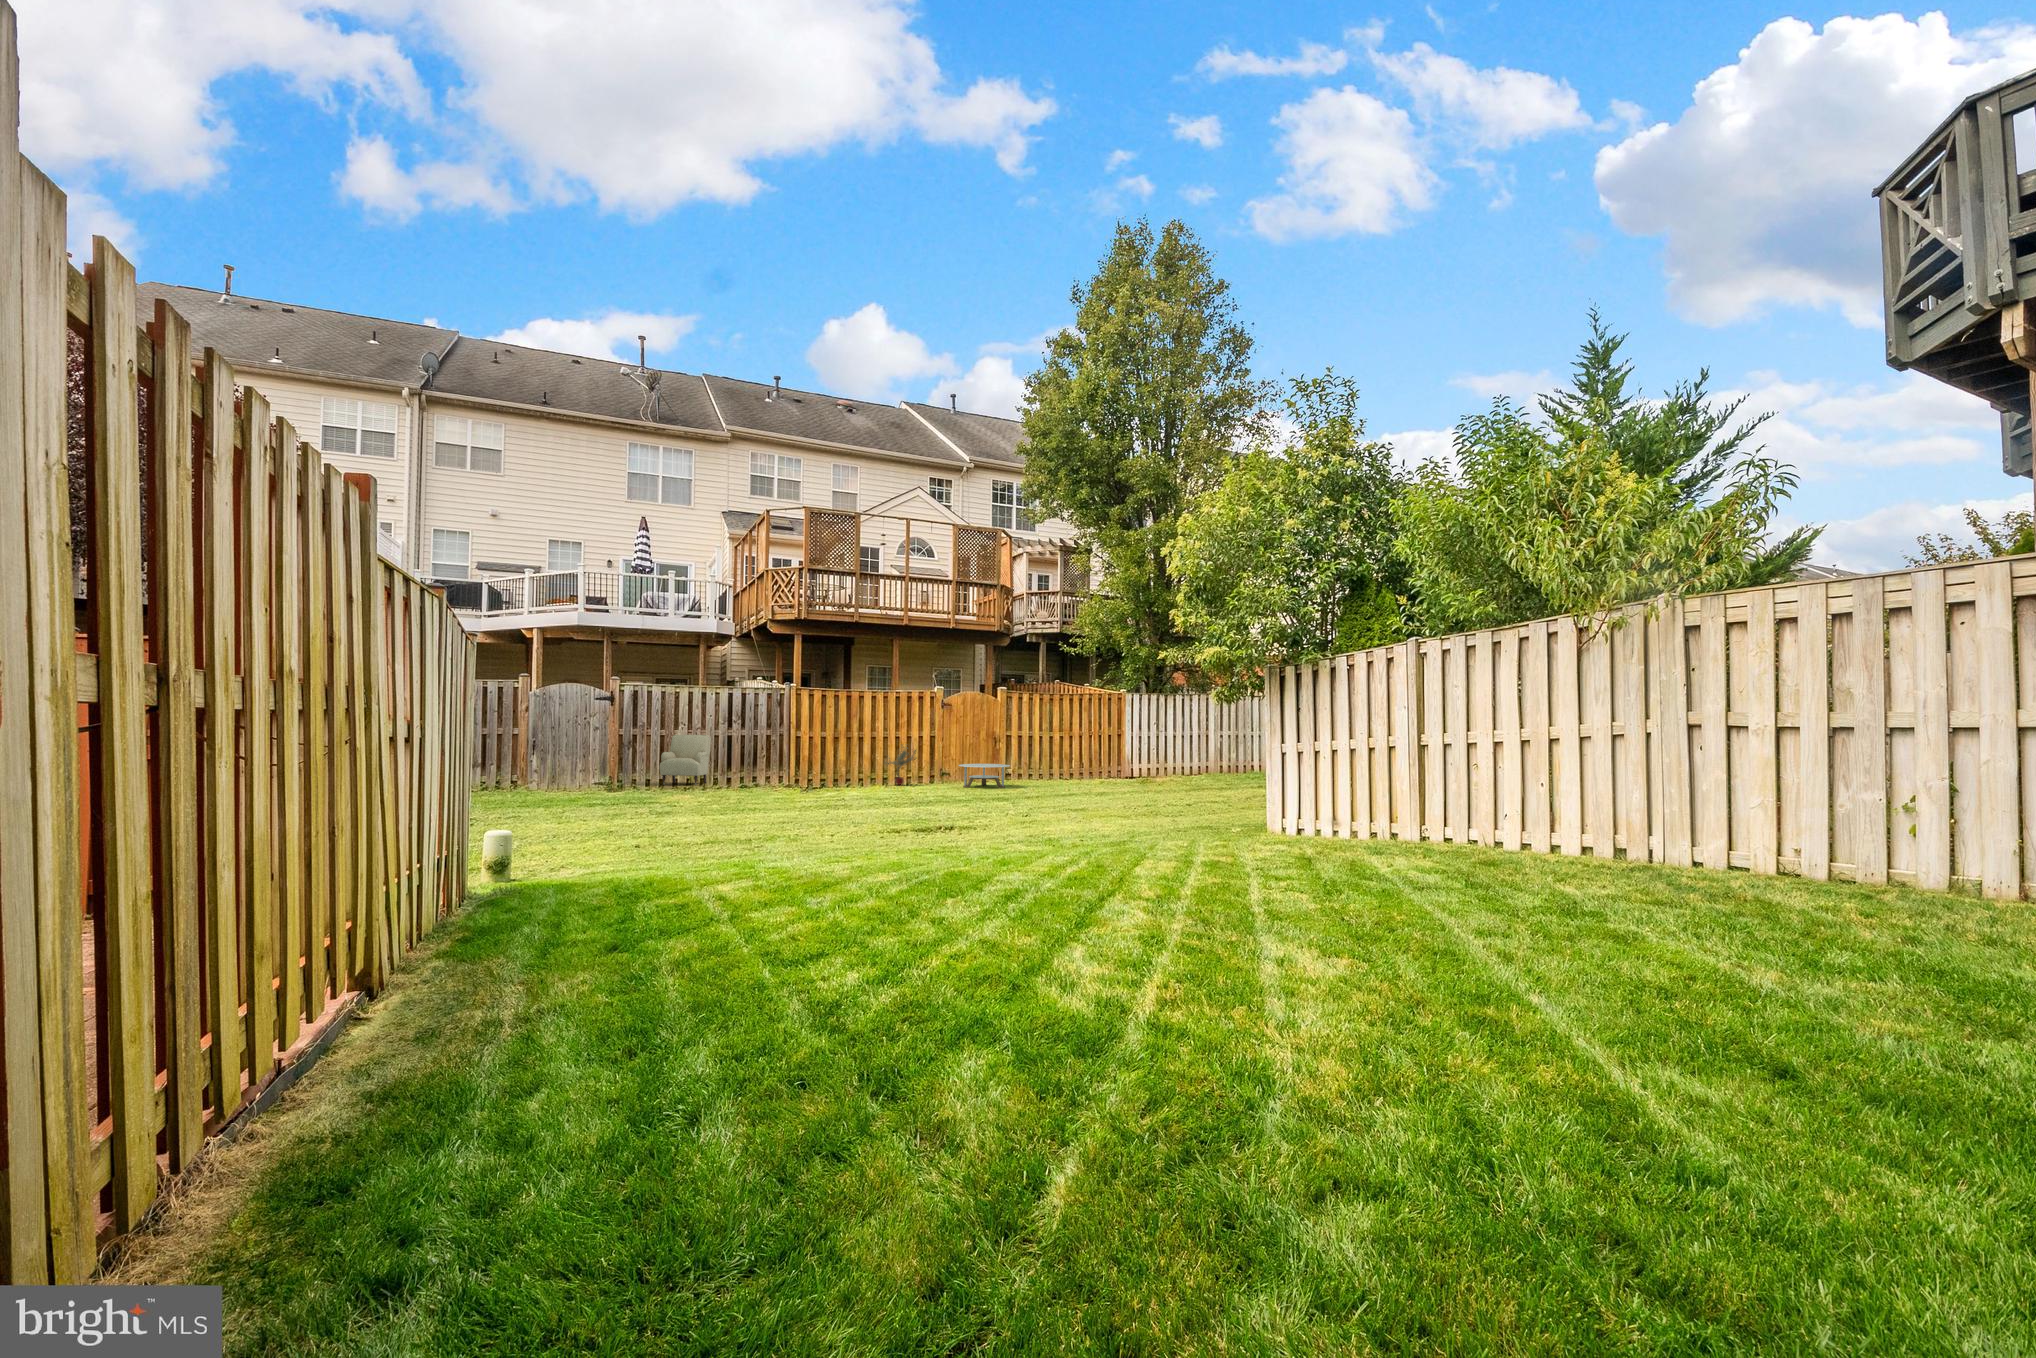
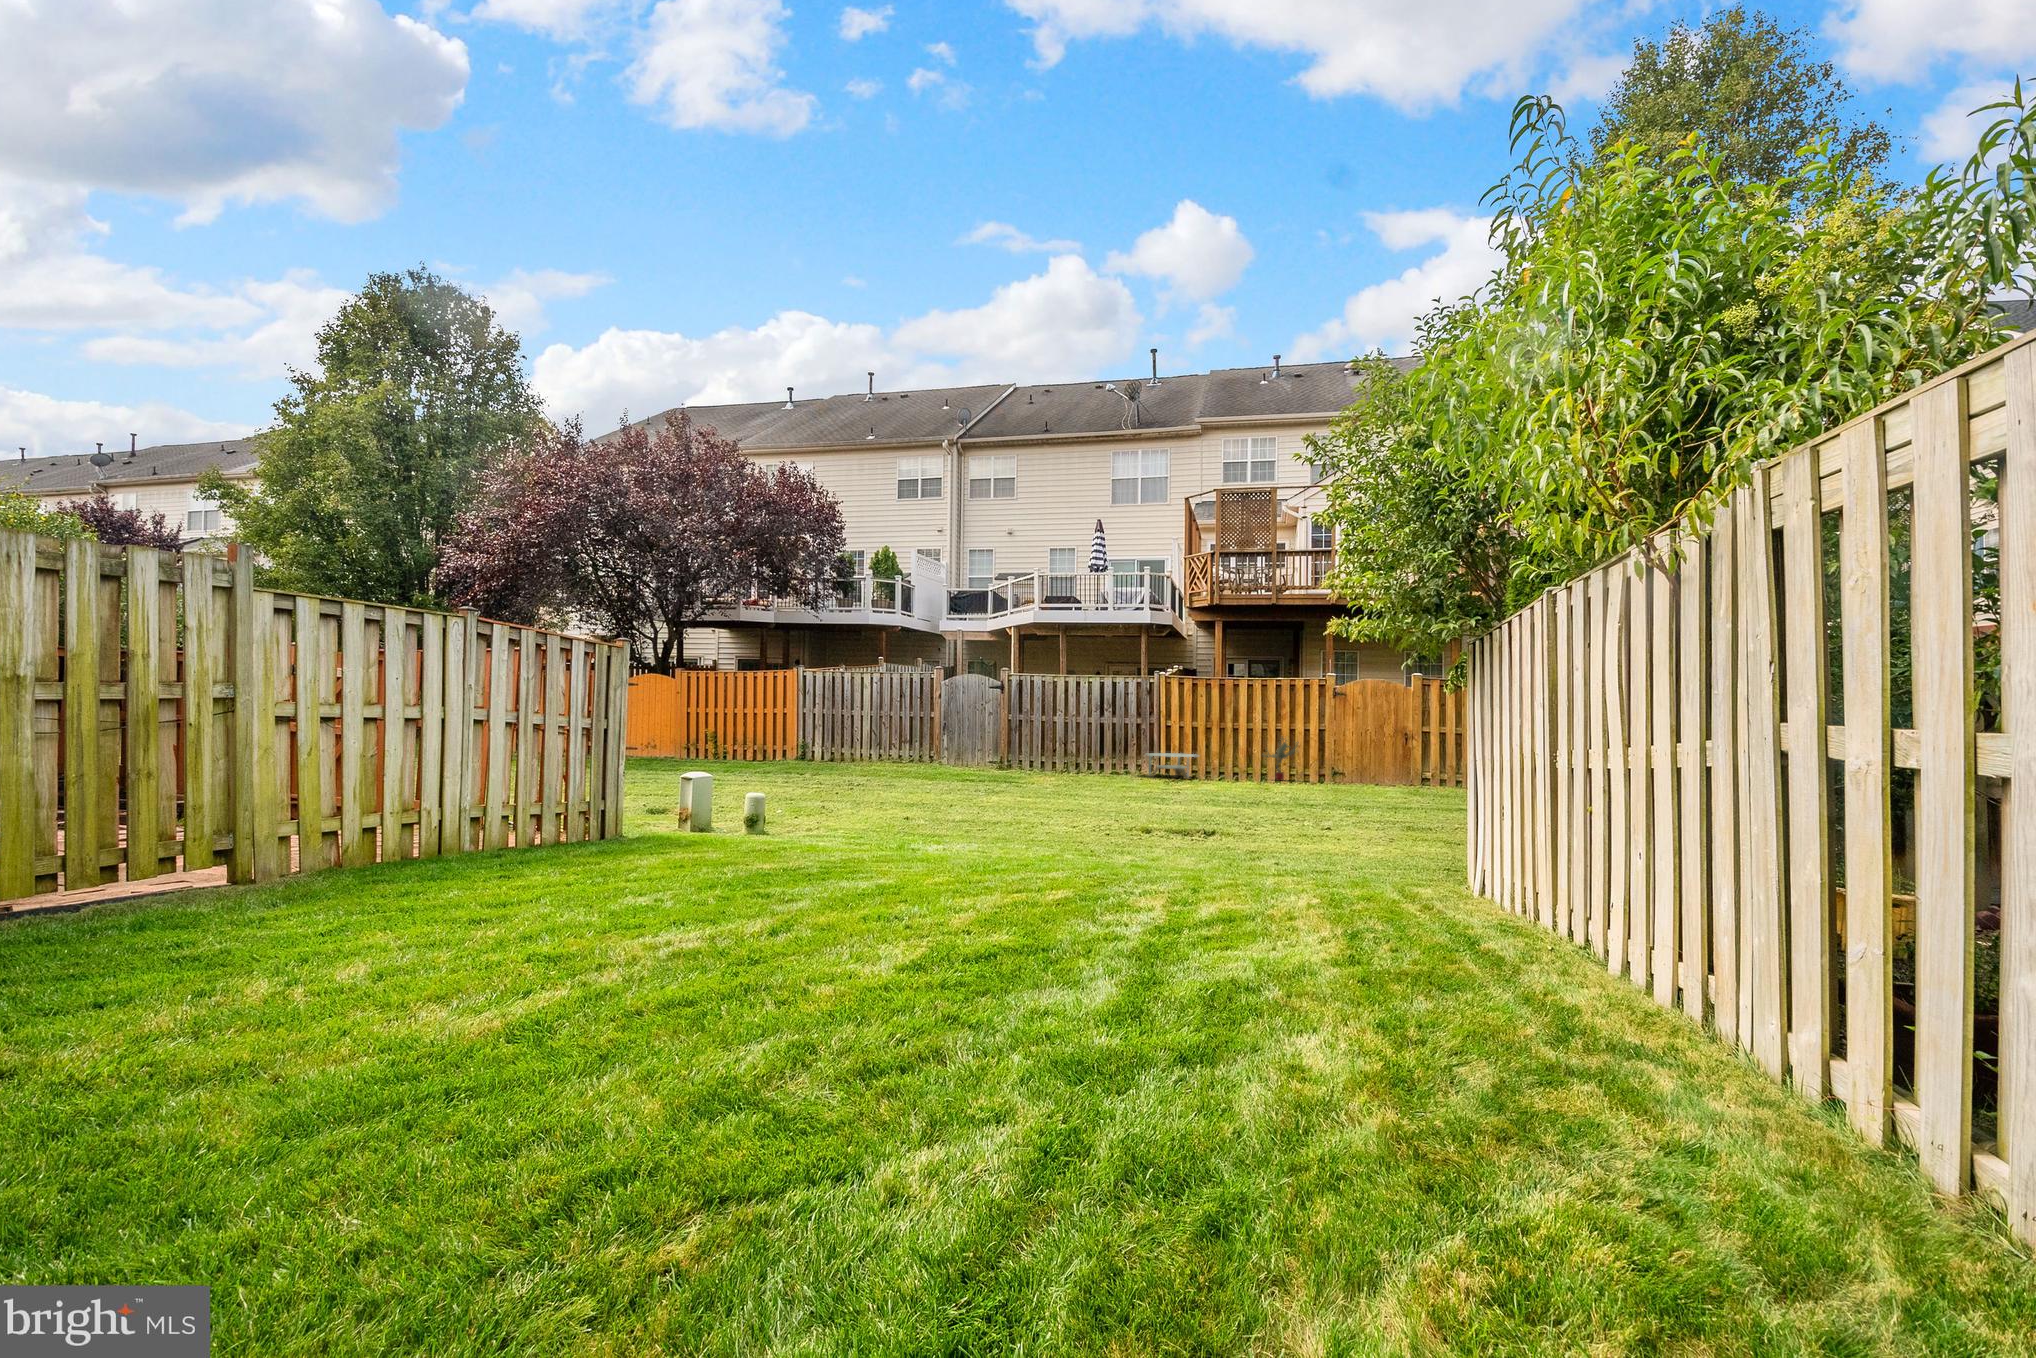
chair: present [660,735,711,785] -> none [1034,722,1084,773]
round table: present [959,764,1010,788] -> present [1147,753,1196,779]

